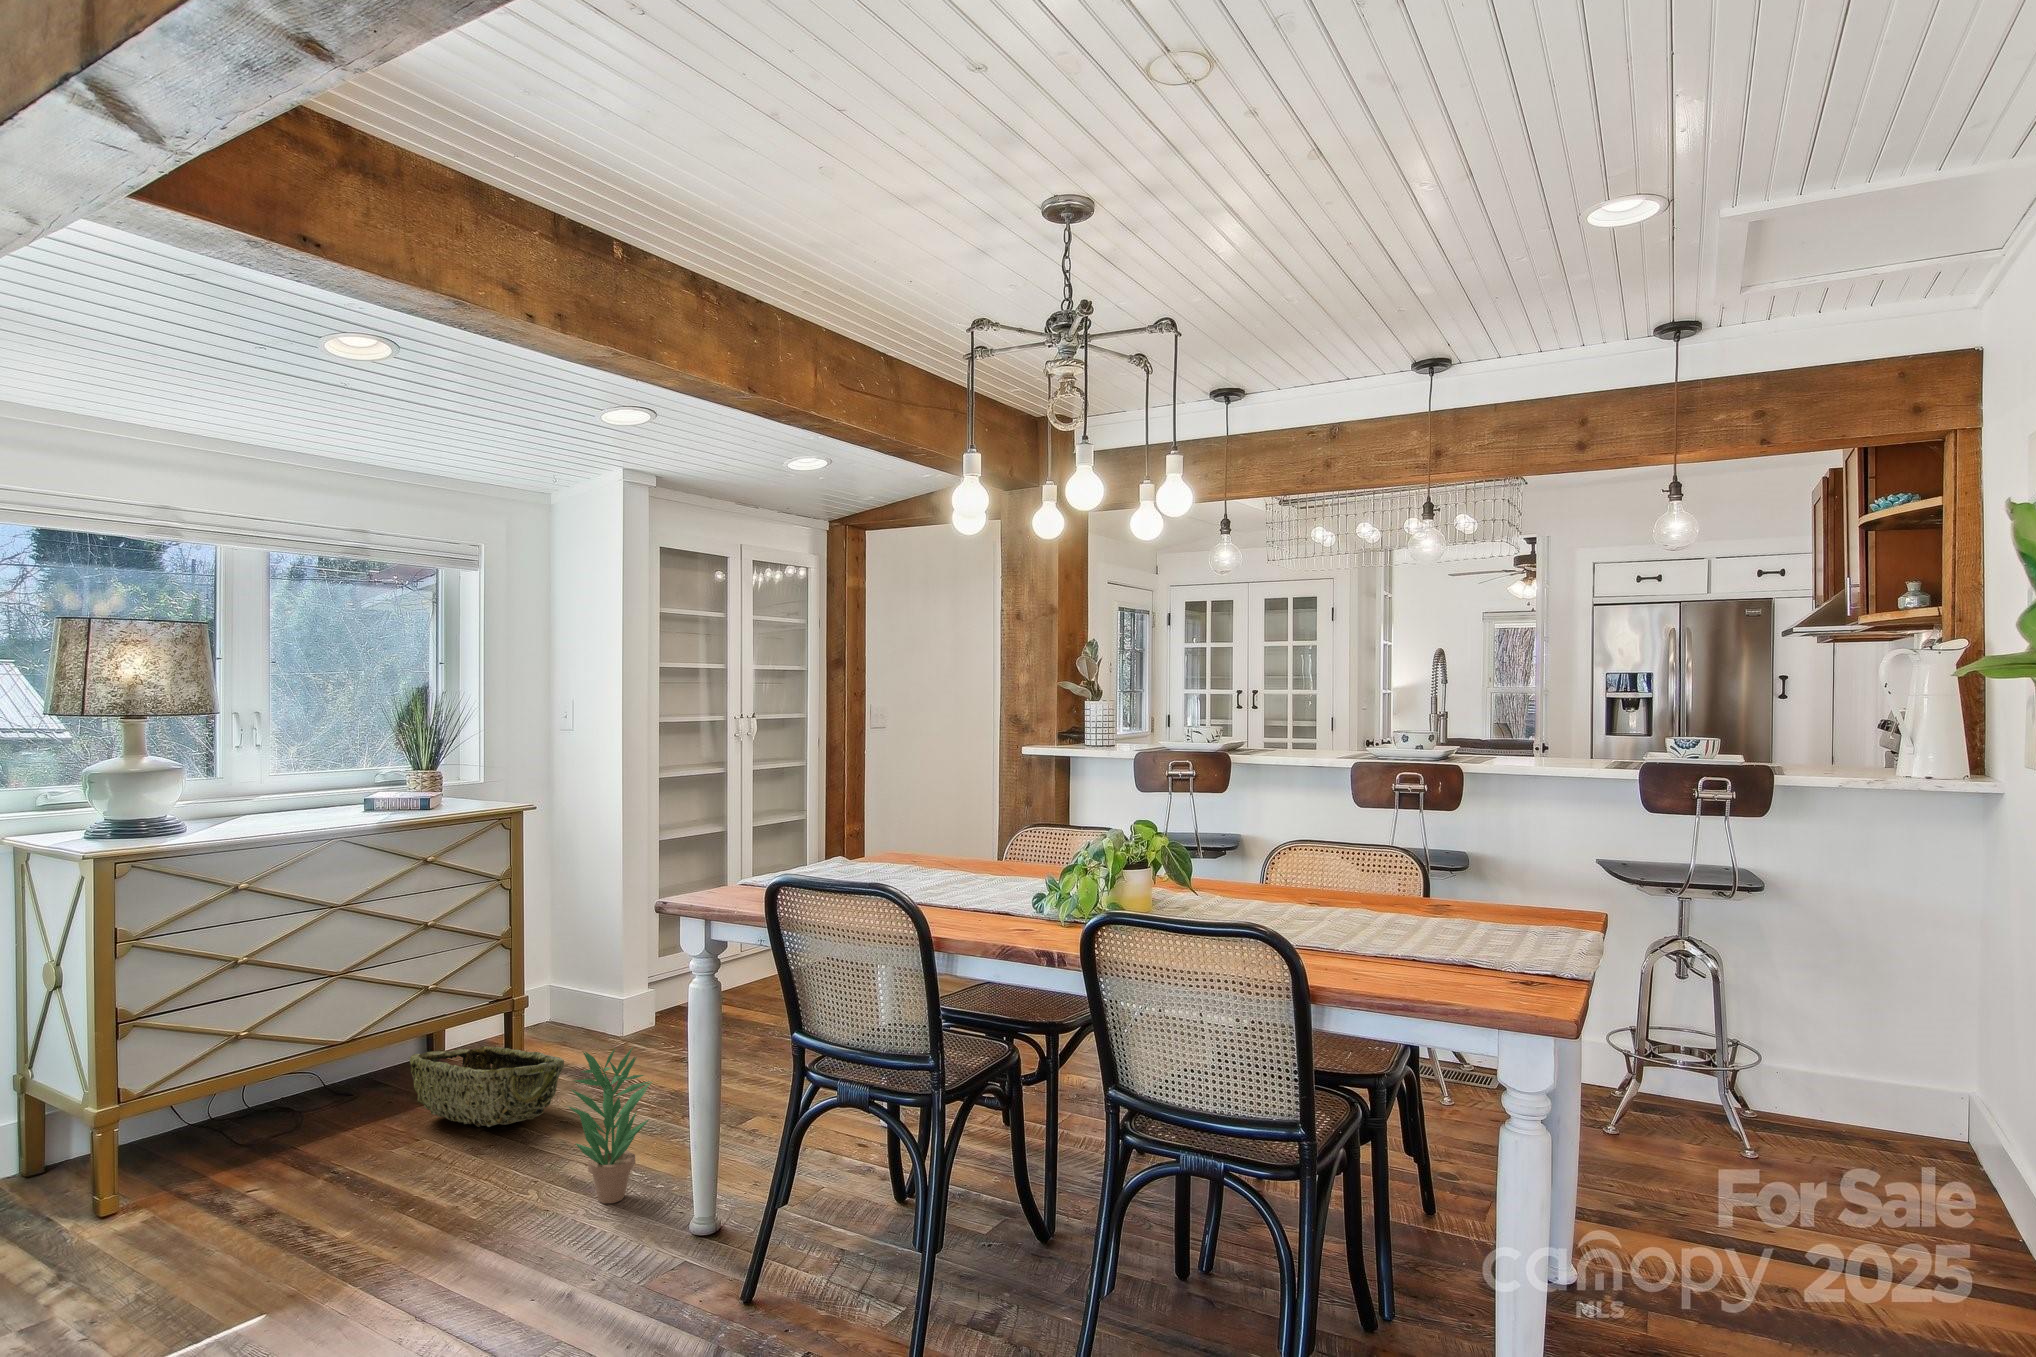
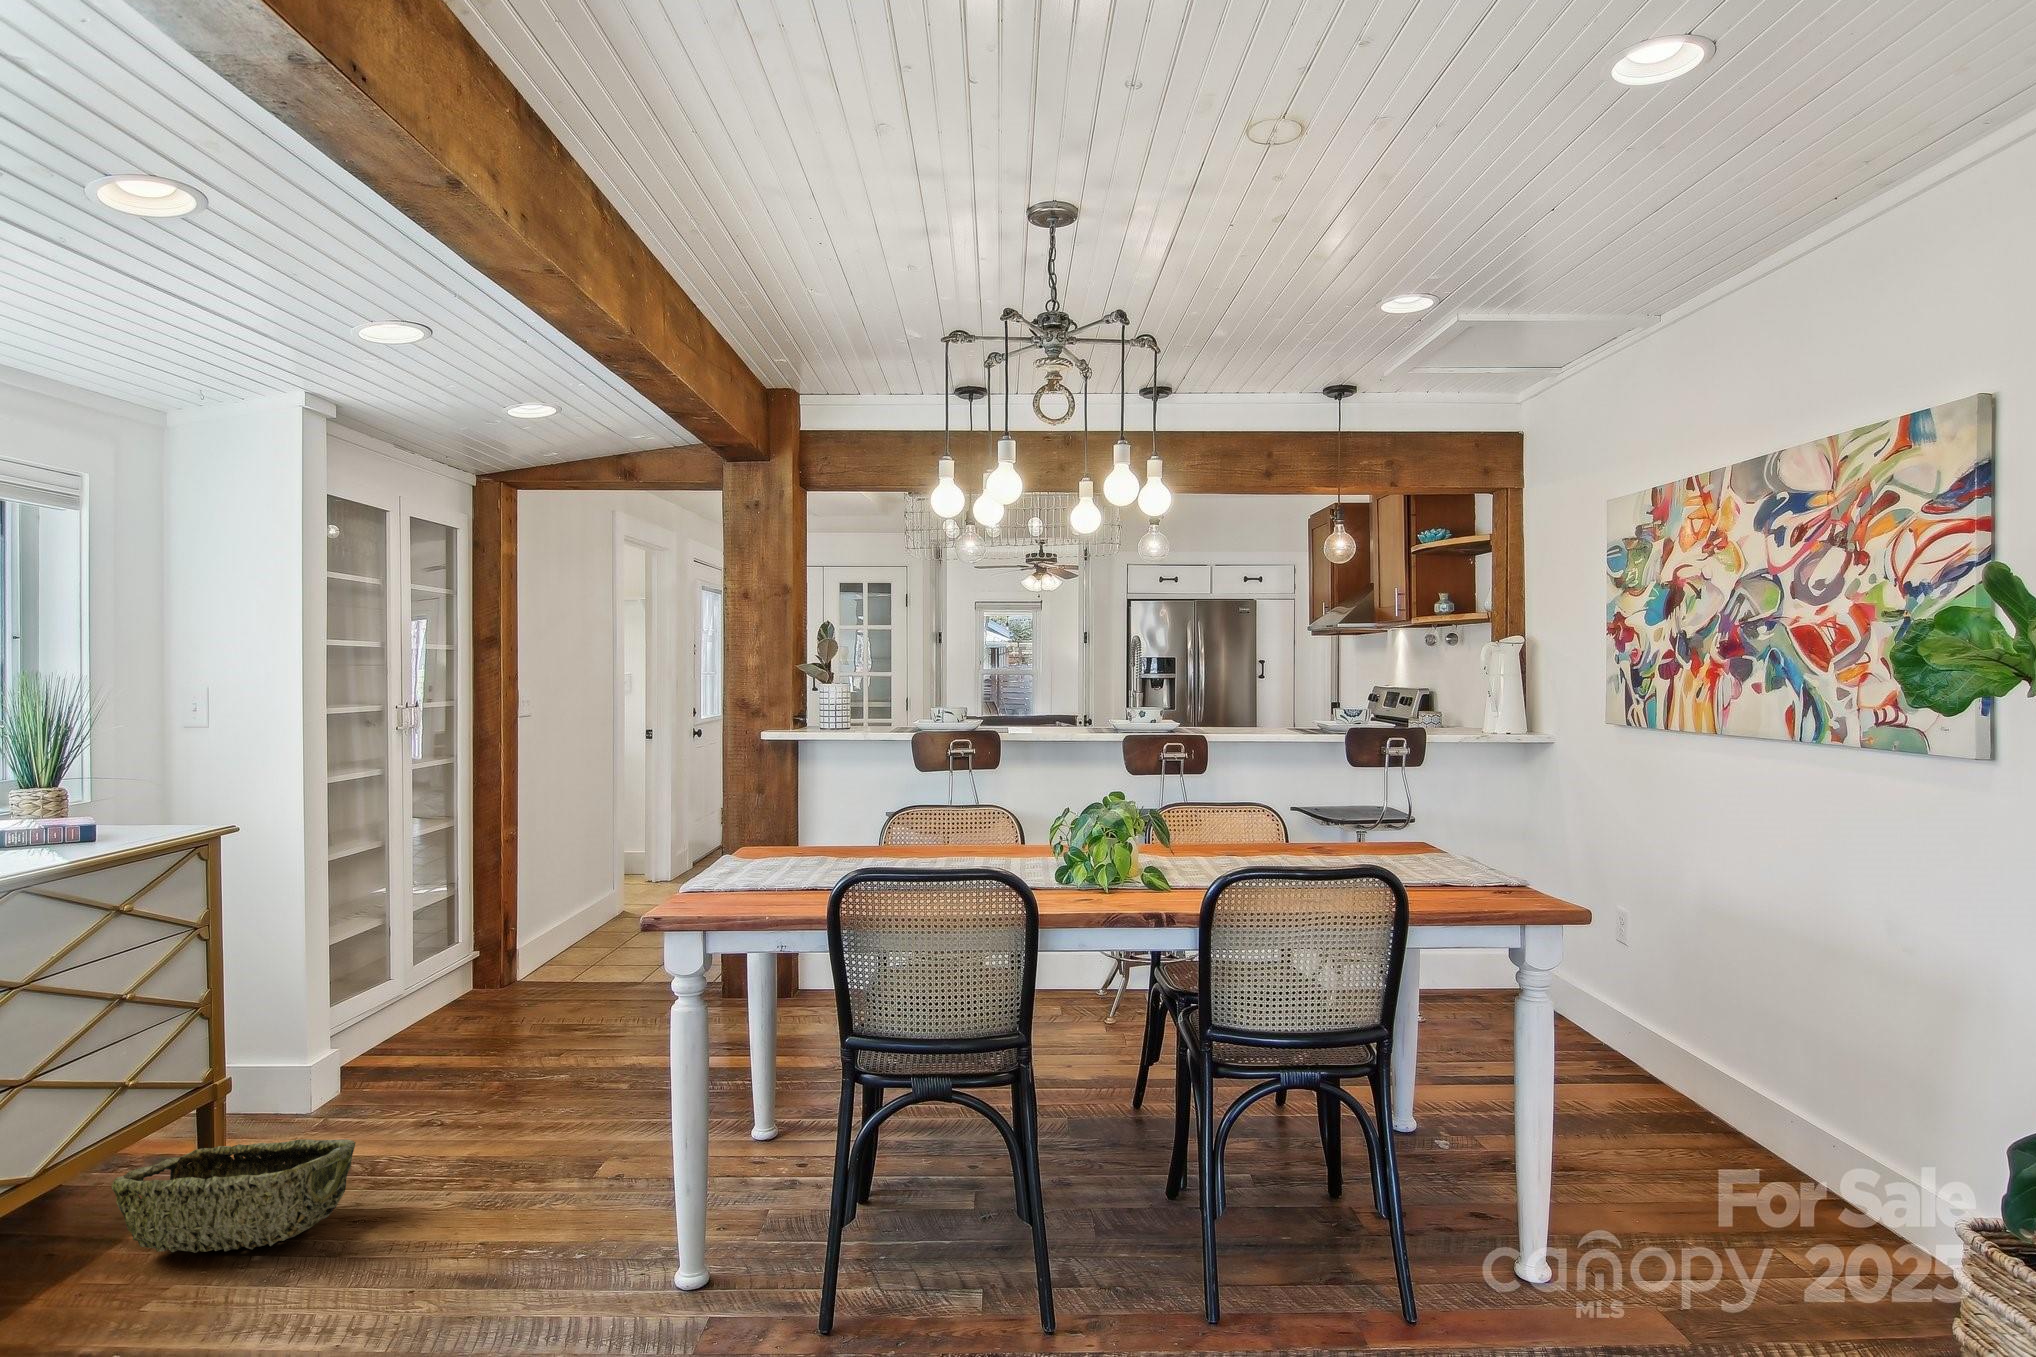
potted plant: present [568,1048,652,1203] -> none [480,1095,593,1287]

